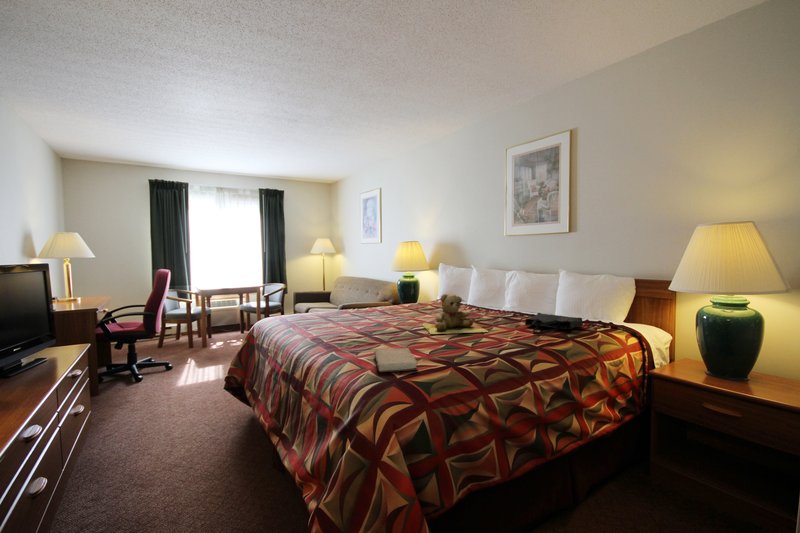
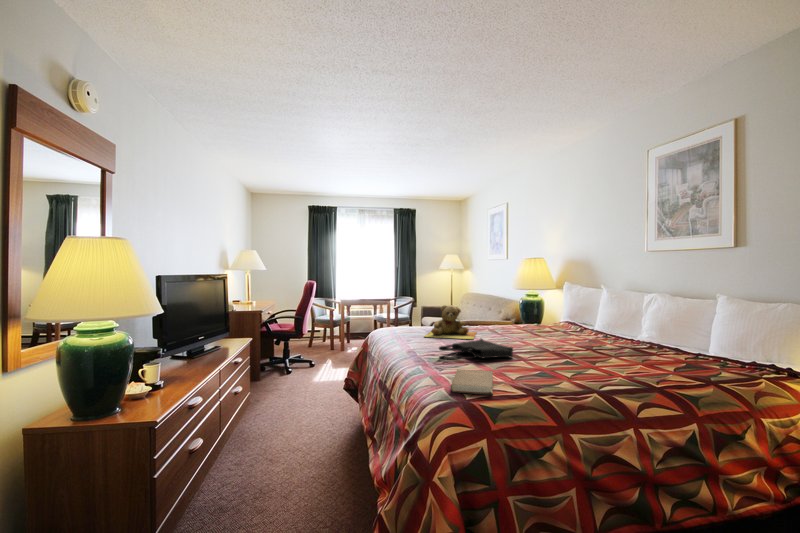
teddy bear: present [422,294,488,334] -> present [425,305,476,339]
tote bag: present [525,313,582,335] -> present [439,339,513,361]

